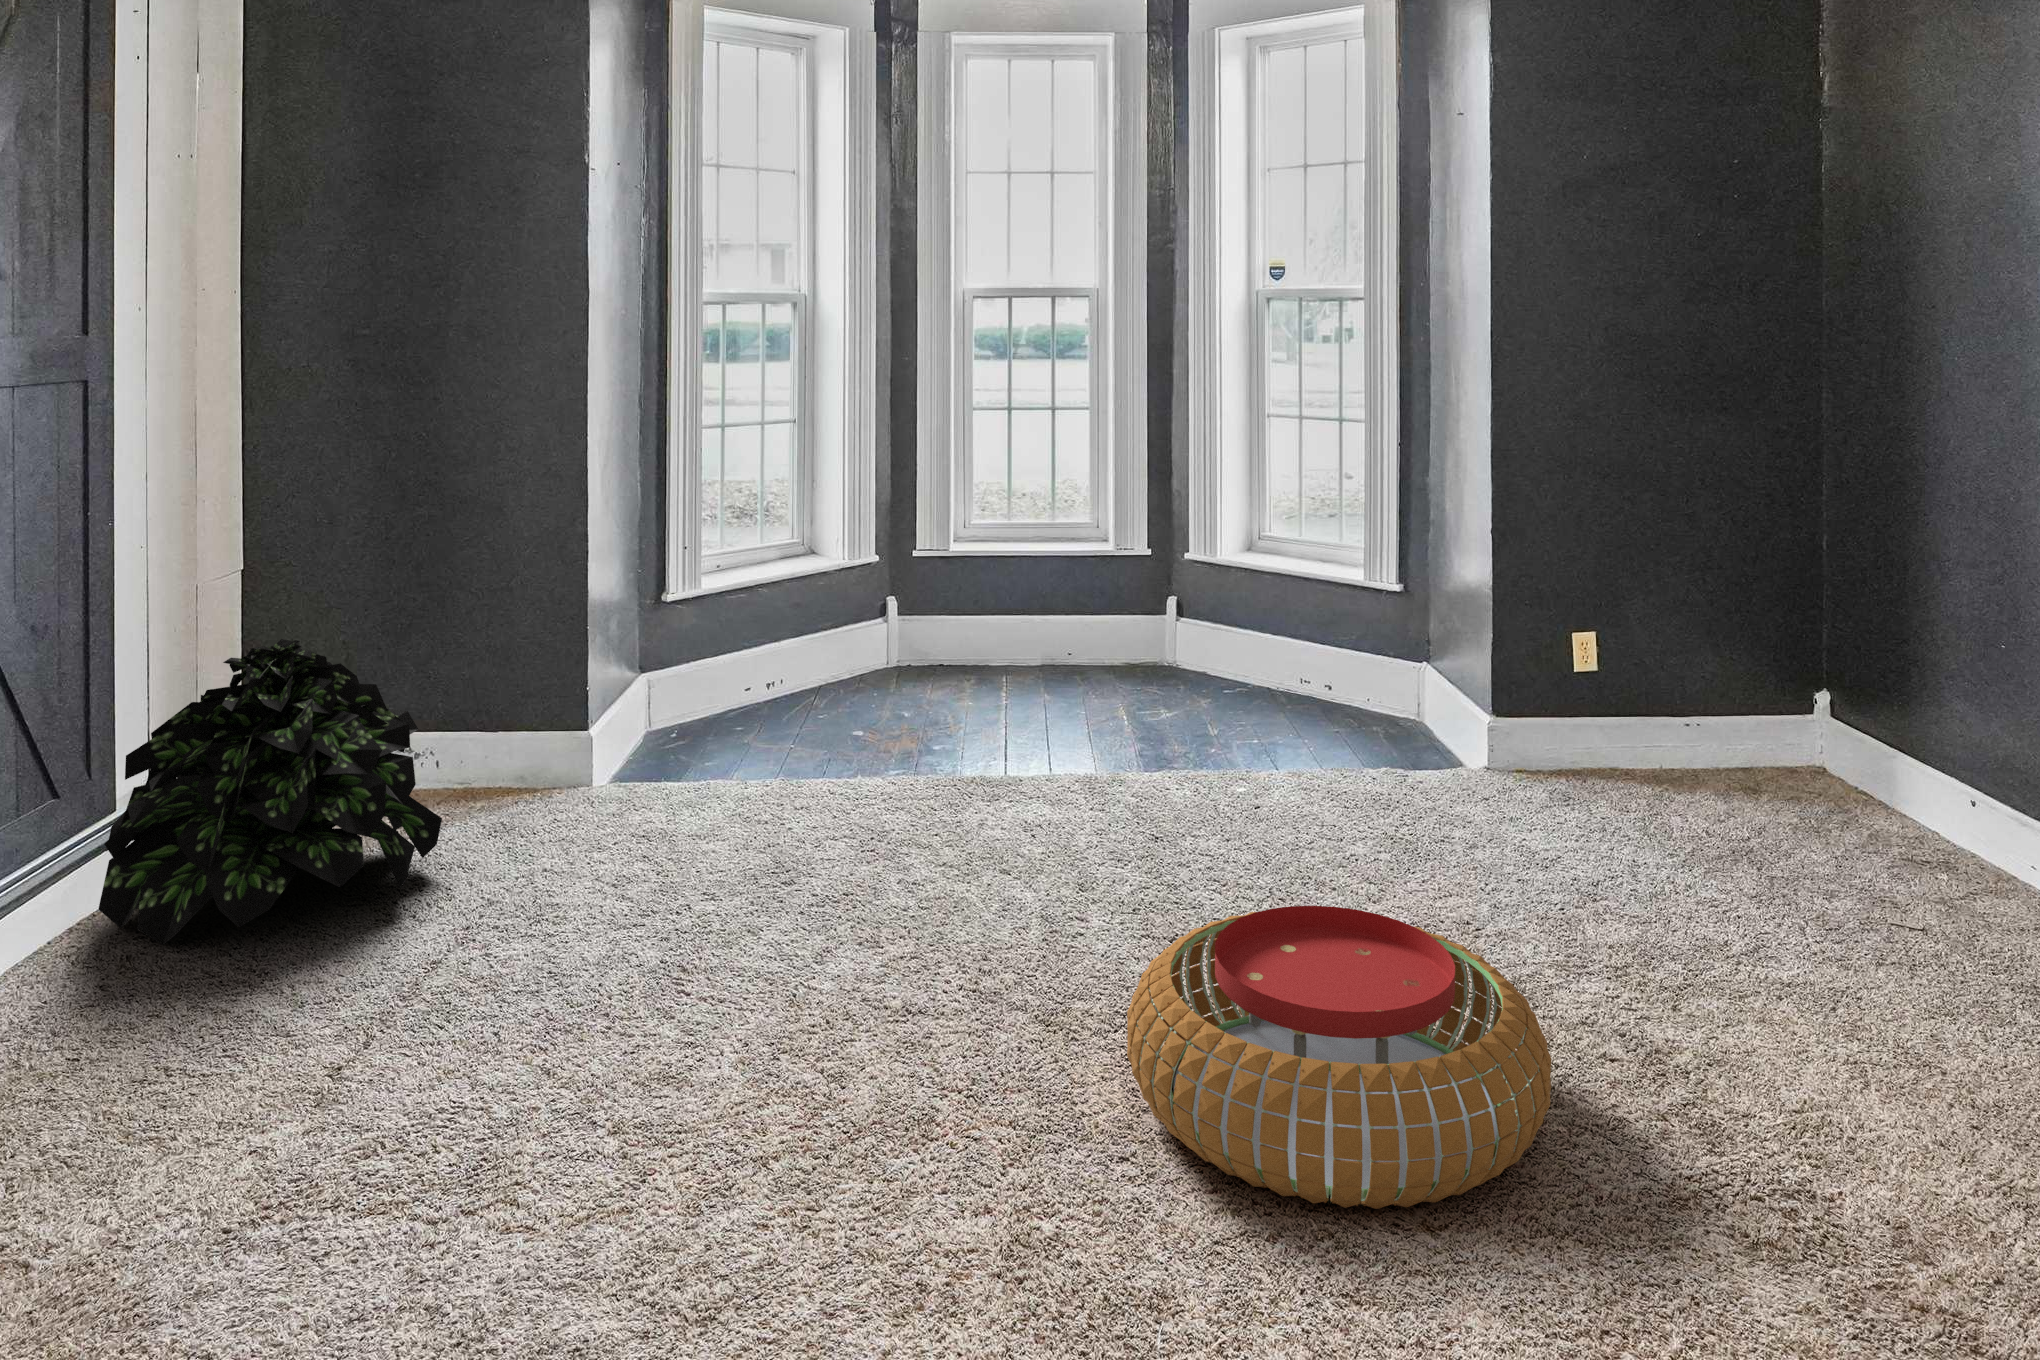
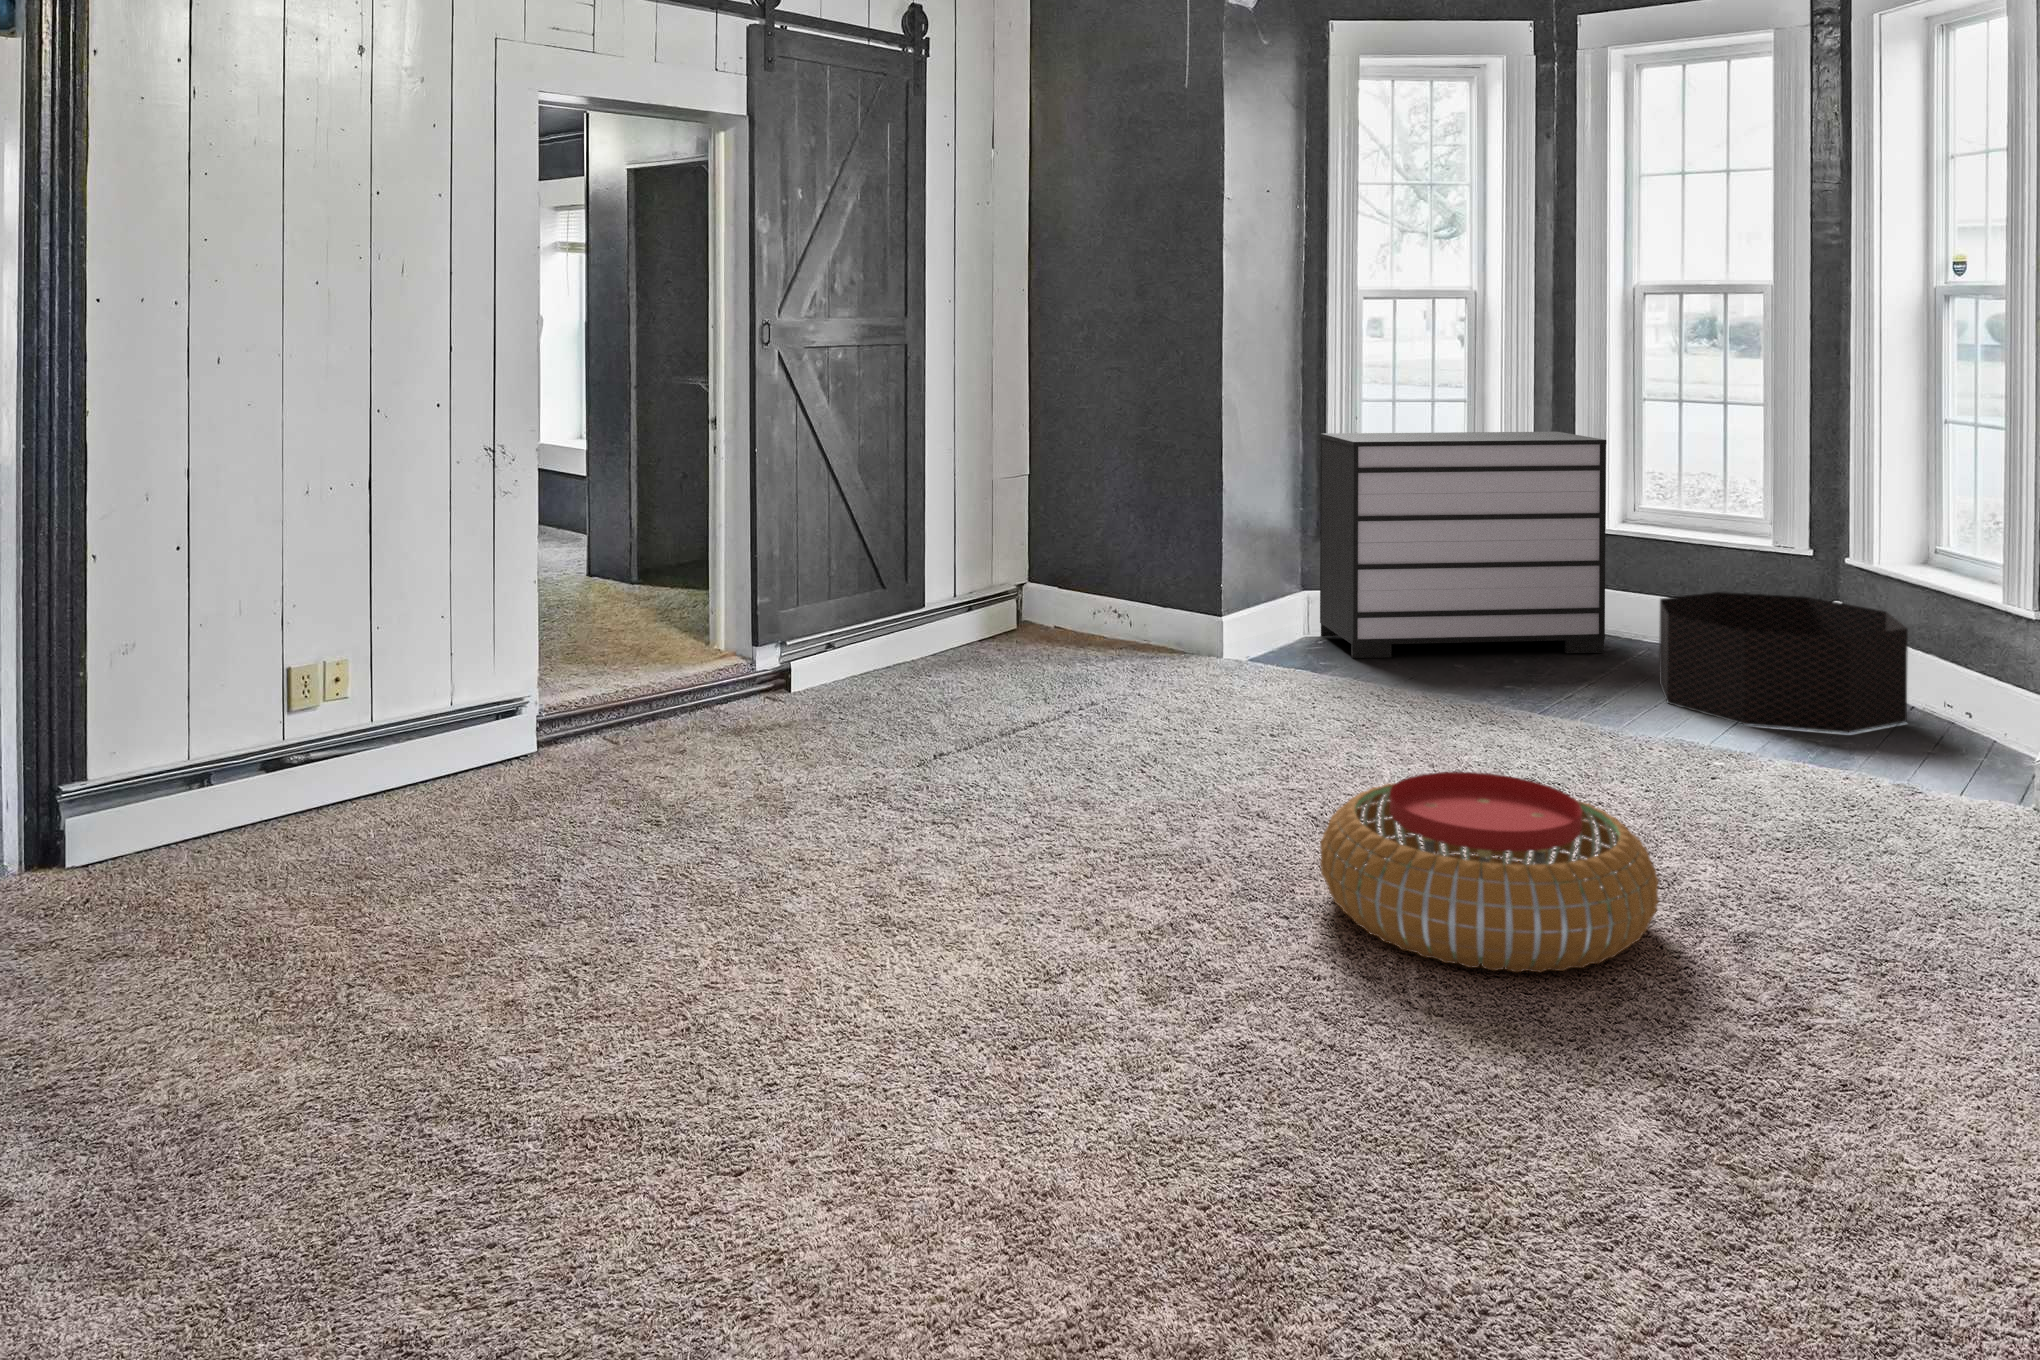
dresser: none [671,450,975,746] -> present [1320,432,1606,658]
basket: none [1061,599,1288,745] -> present [1659,592,1908,733]
potted plant: present [98,639,442,945] -> none [892,515,1079,683]

